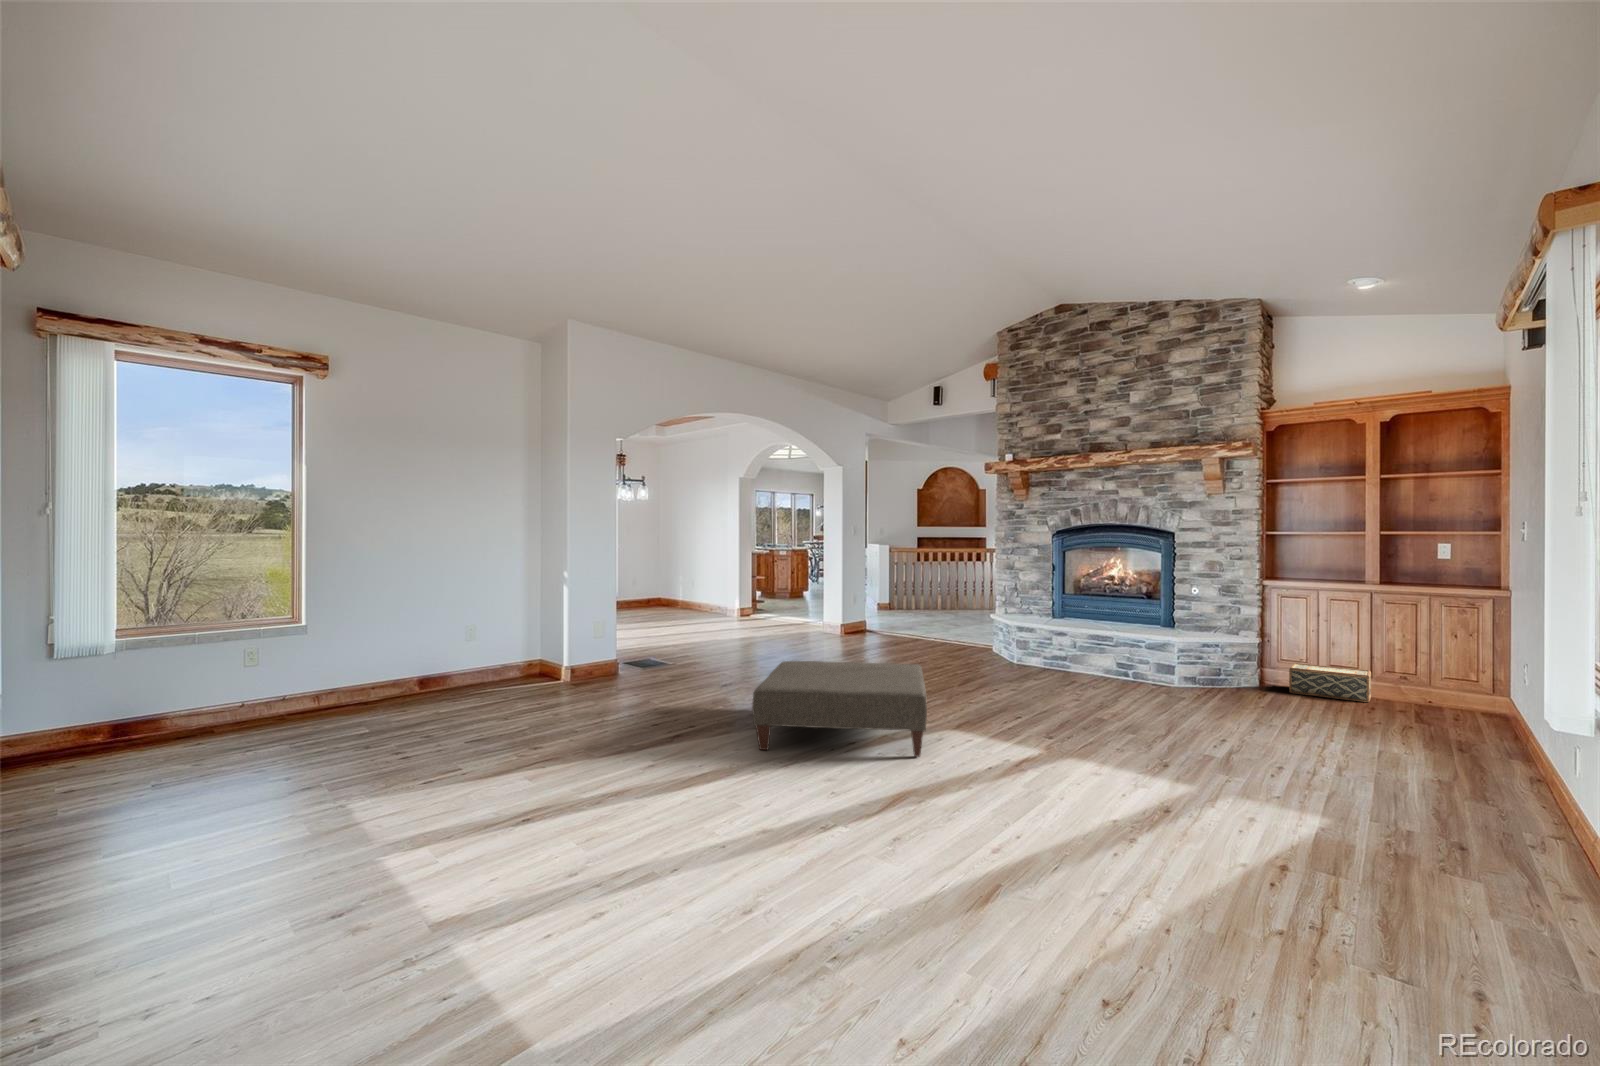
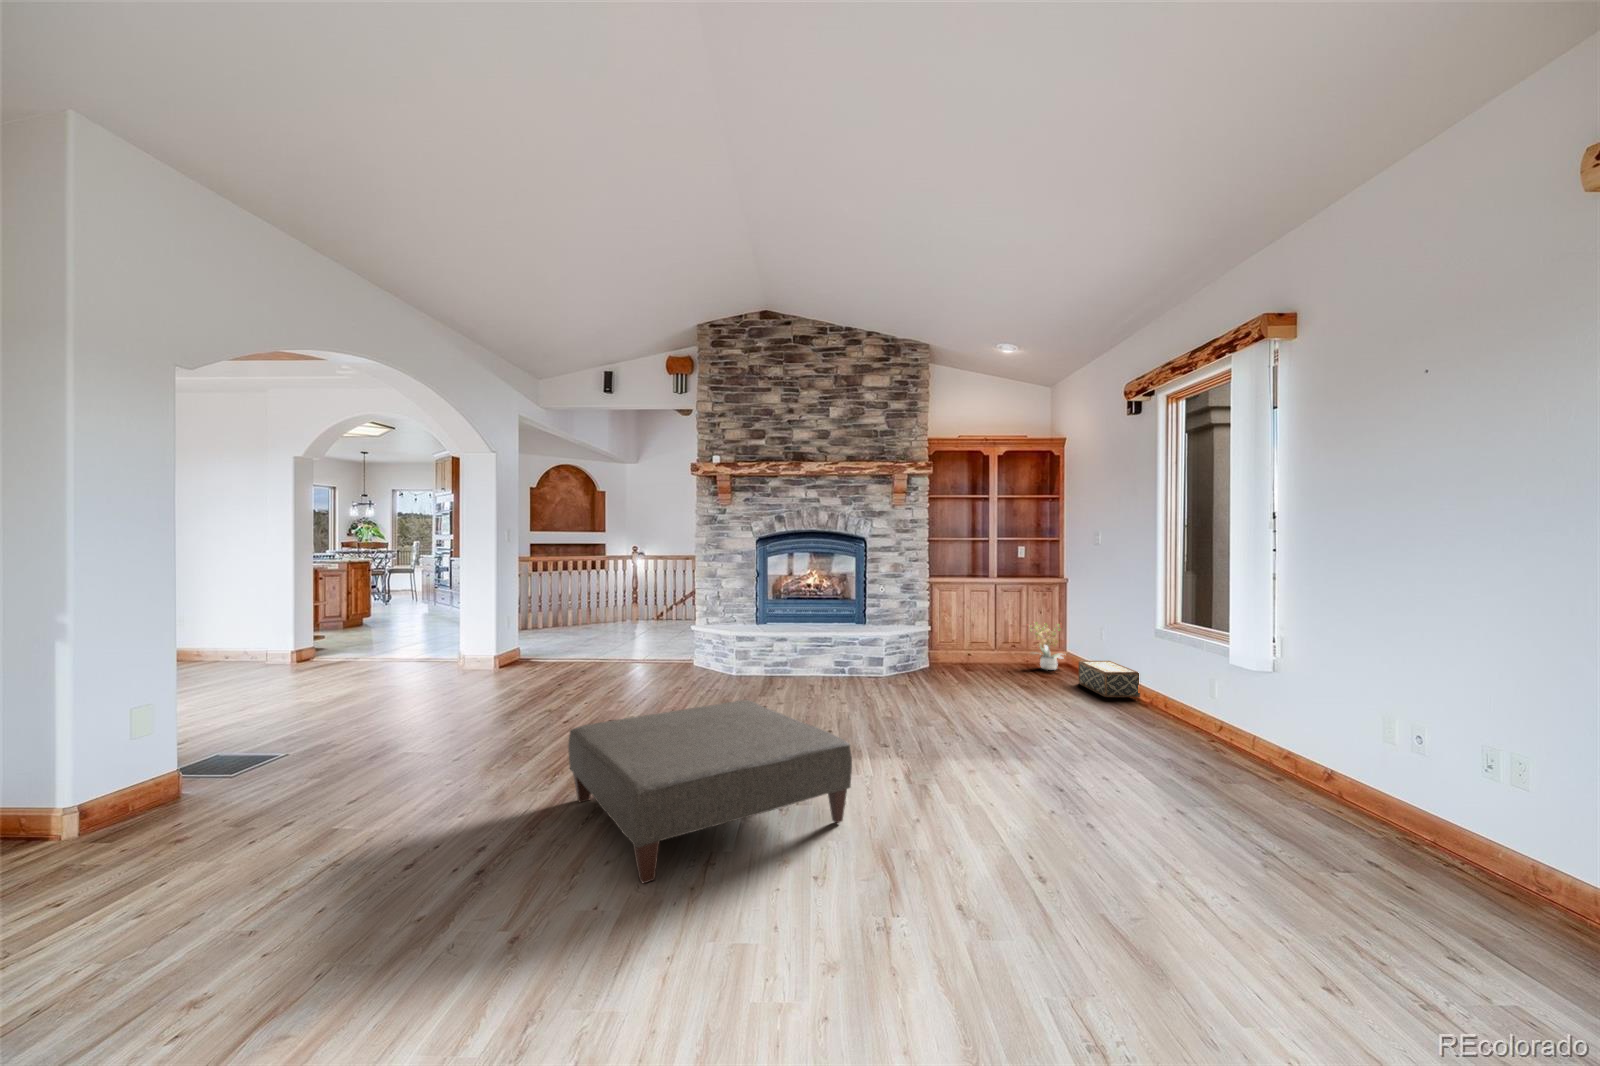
potted plant: none [1405,646,1481,714] -> present [1027,623,1063,670]
woven basket: present [1289,663,1371,702] -> present [1078,661,1140,697]

